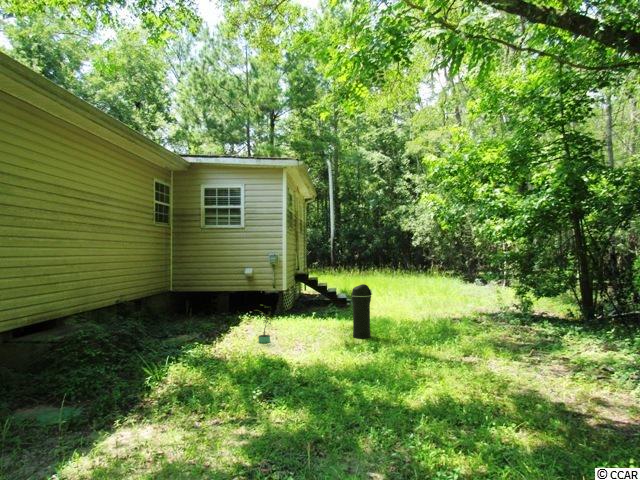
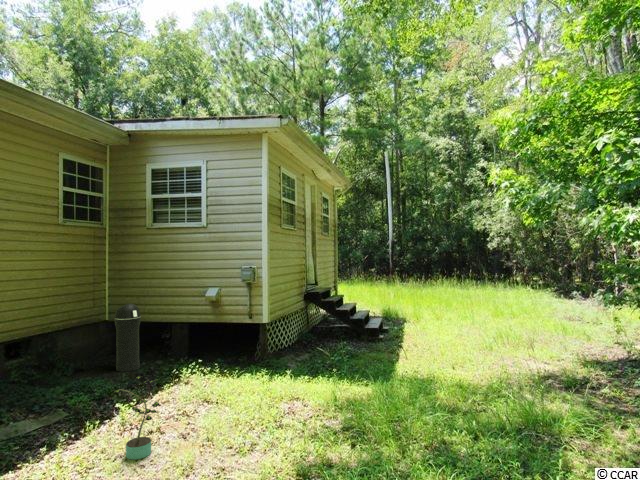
trash can: present [351,284,372,338] -> present [114,304,141,372]

